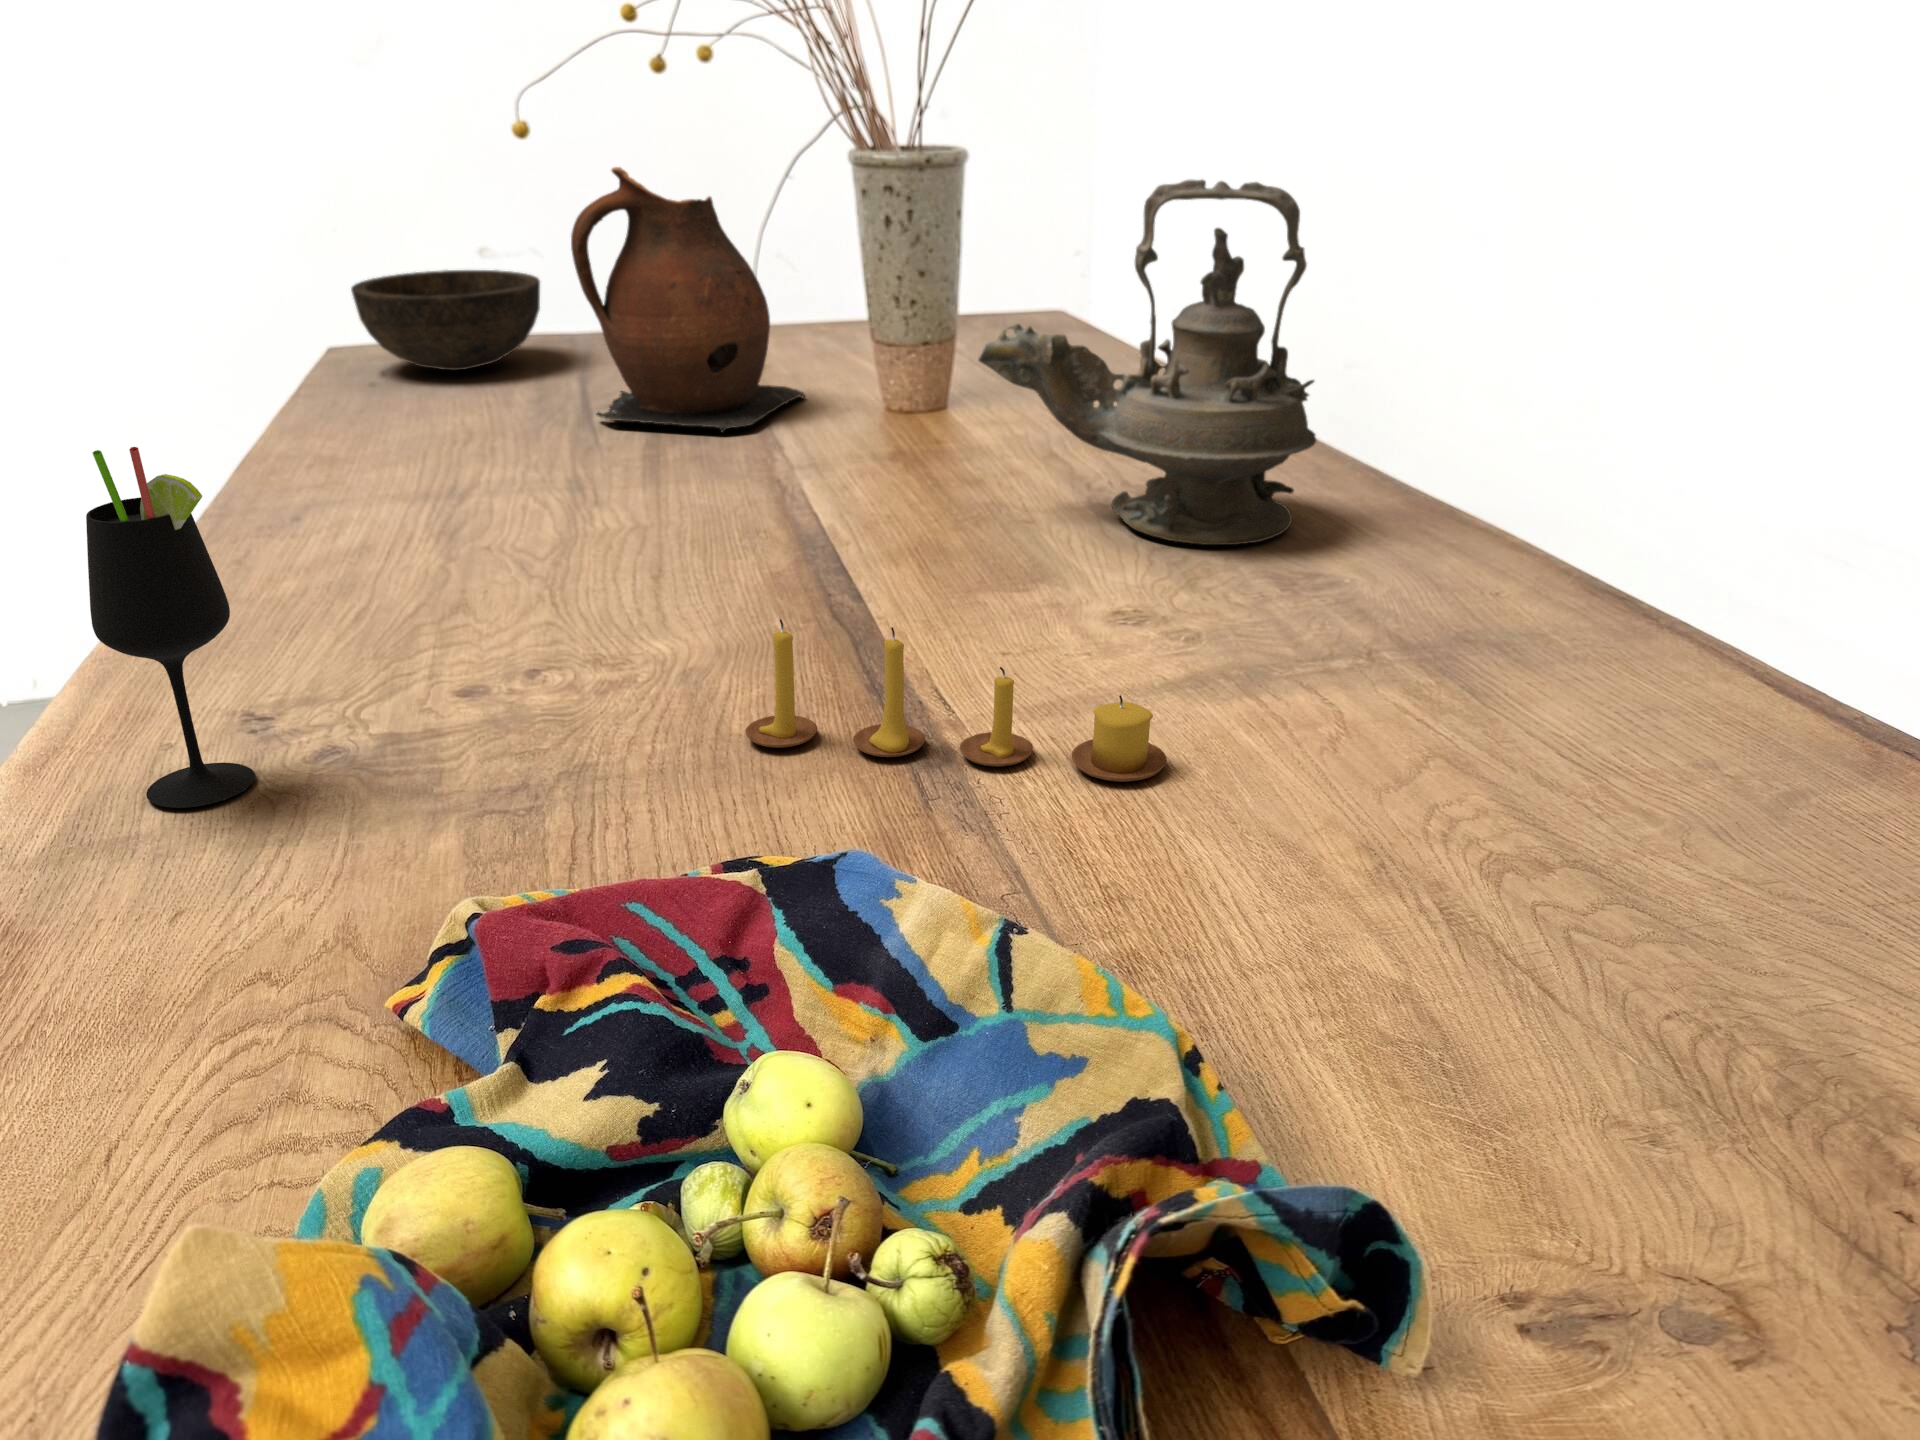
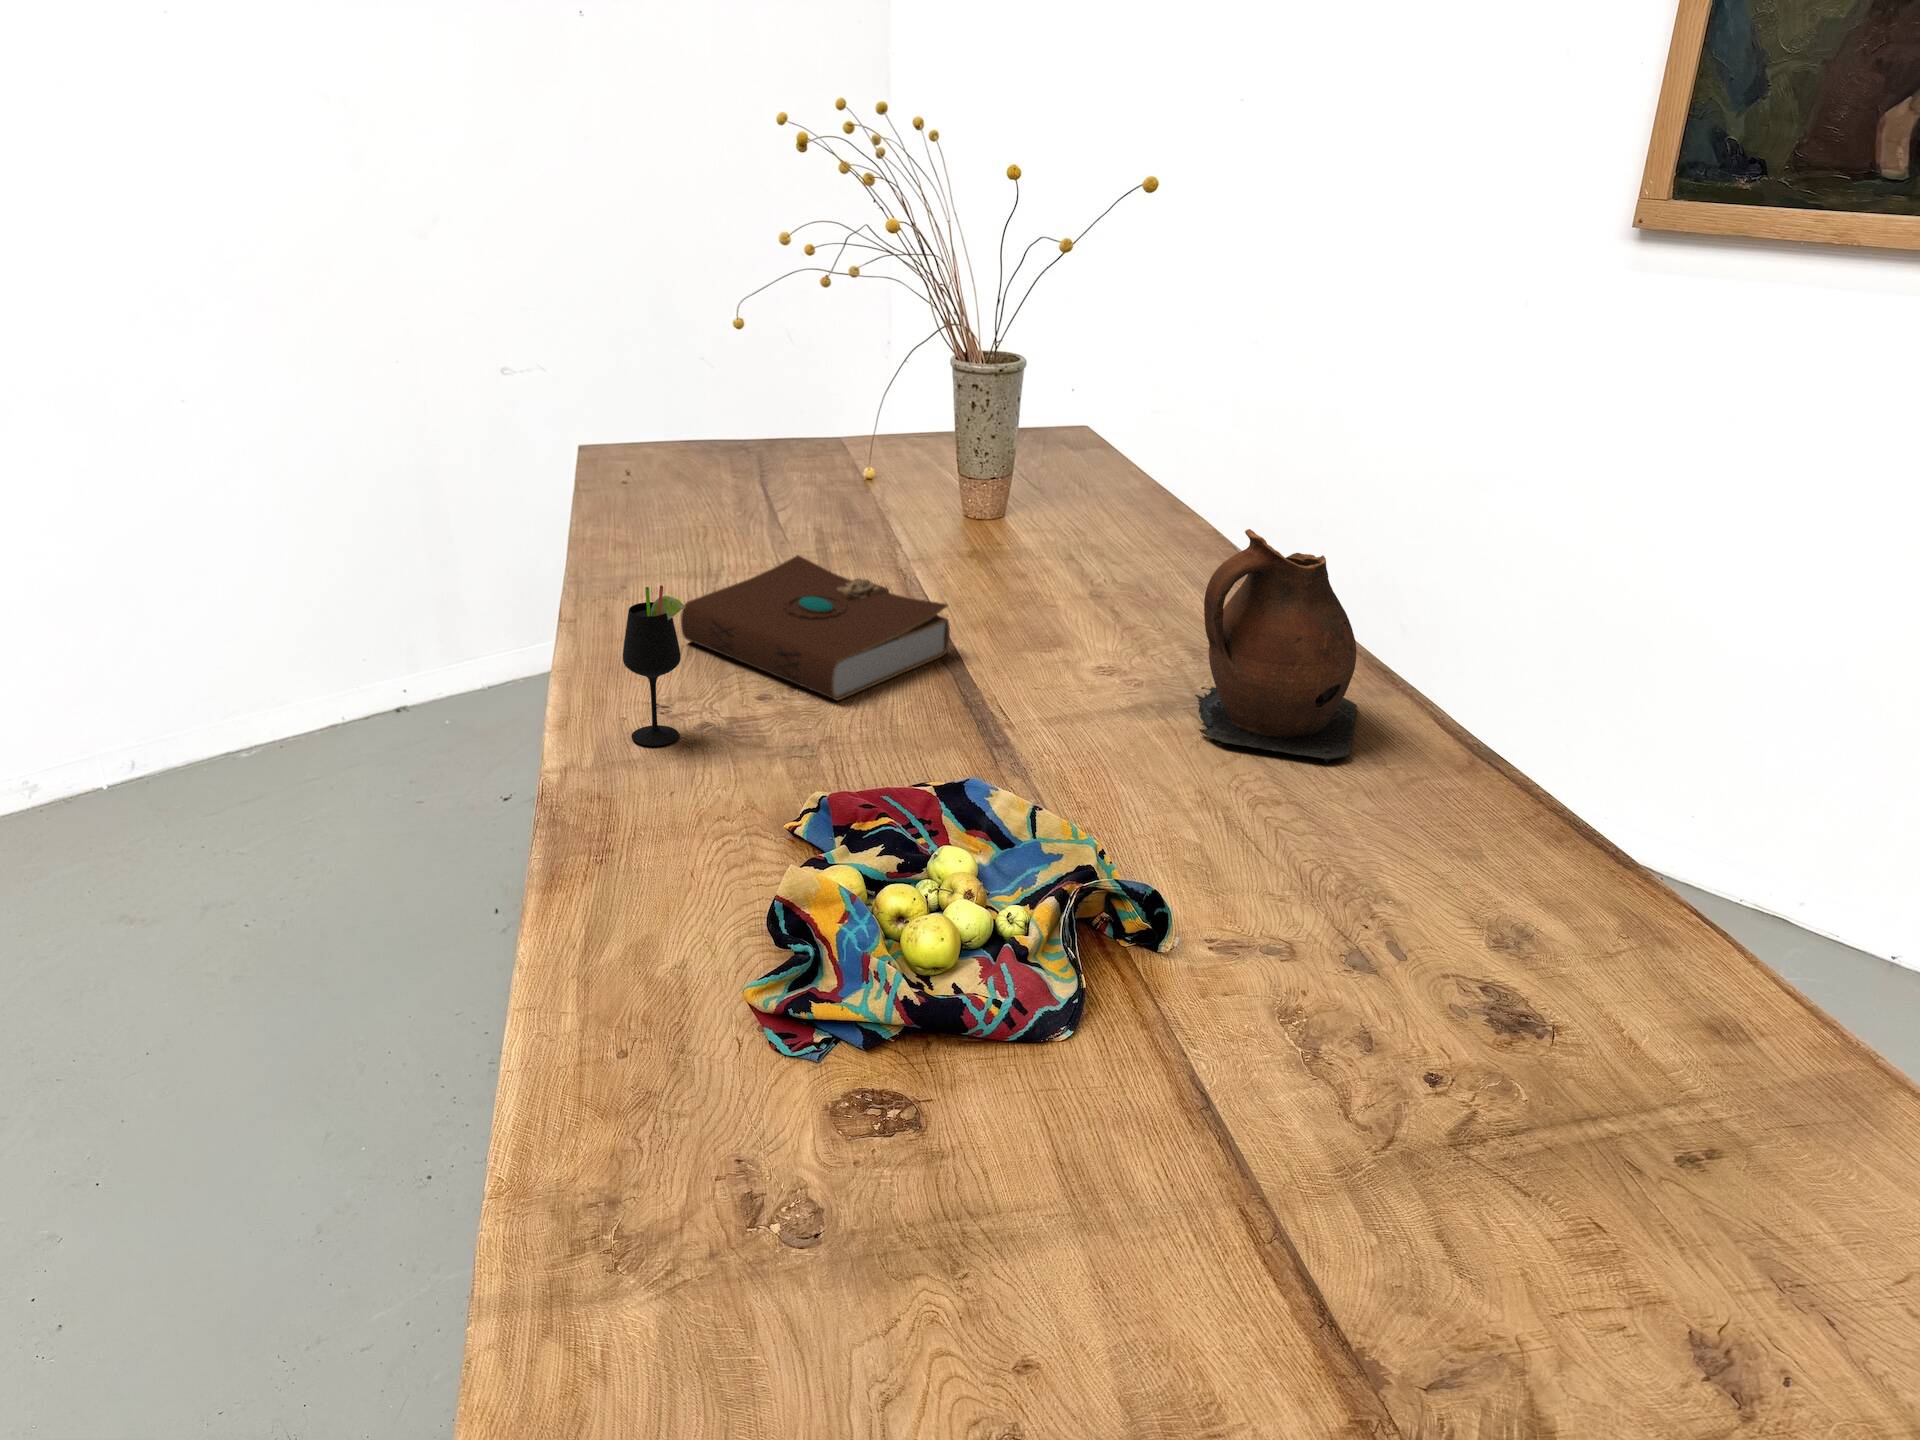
ceramic pitcher: present [571,167,805,433] -> present [1195,529,1357,763]
teapot: present [978,179,1316,545] -> none [1027,427,1218,629]
bowl: present [351,270,540,370] -> none [612,398,734,469]
book: none [339,447,842,695] -> present [681,555,950,700]
candle: present [745,619,1167,782] -> none [909,670,1113,755]

